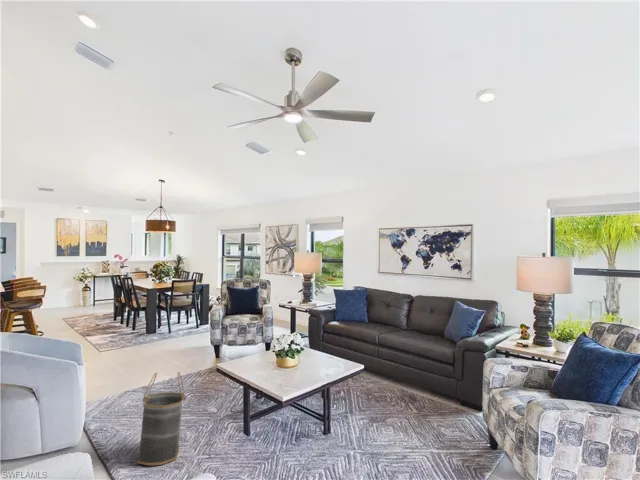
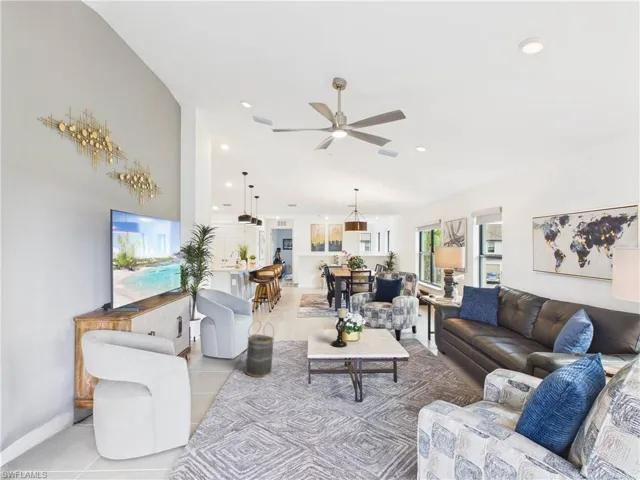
candle holder: none [288,330,308,379] -> present [332,308,348,347]

